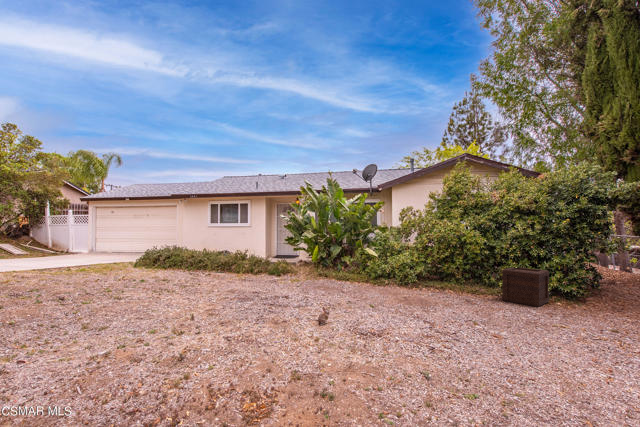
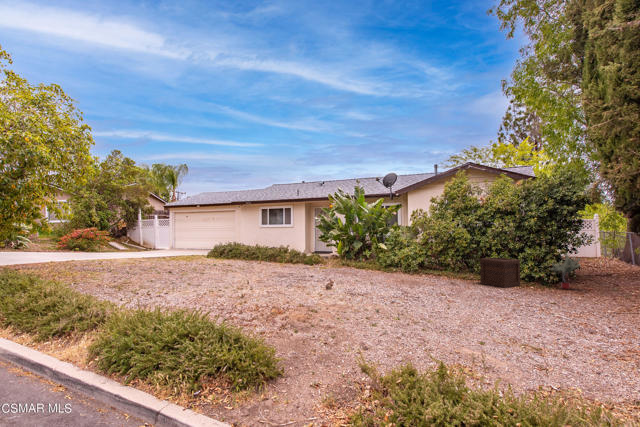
potted tree: none [584,262,620,307] -> present [551,253,580,290]

